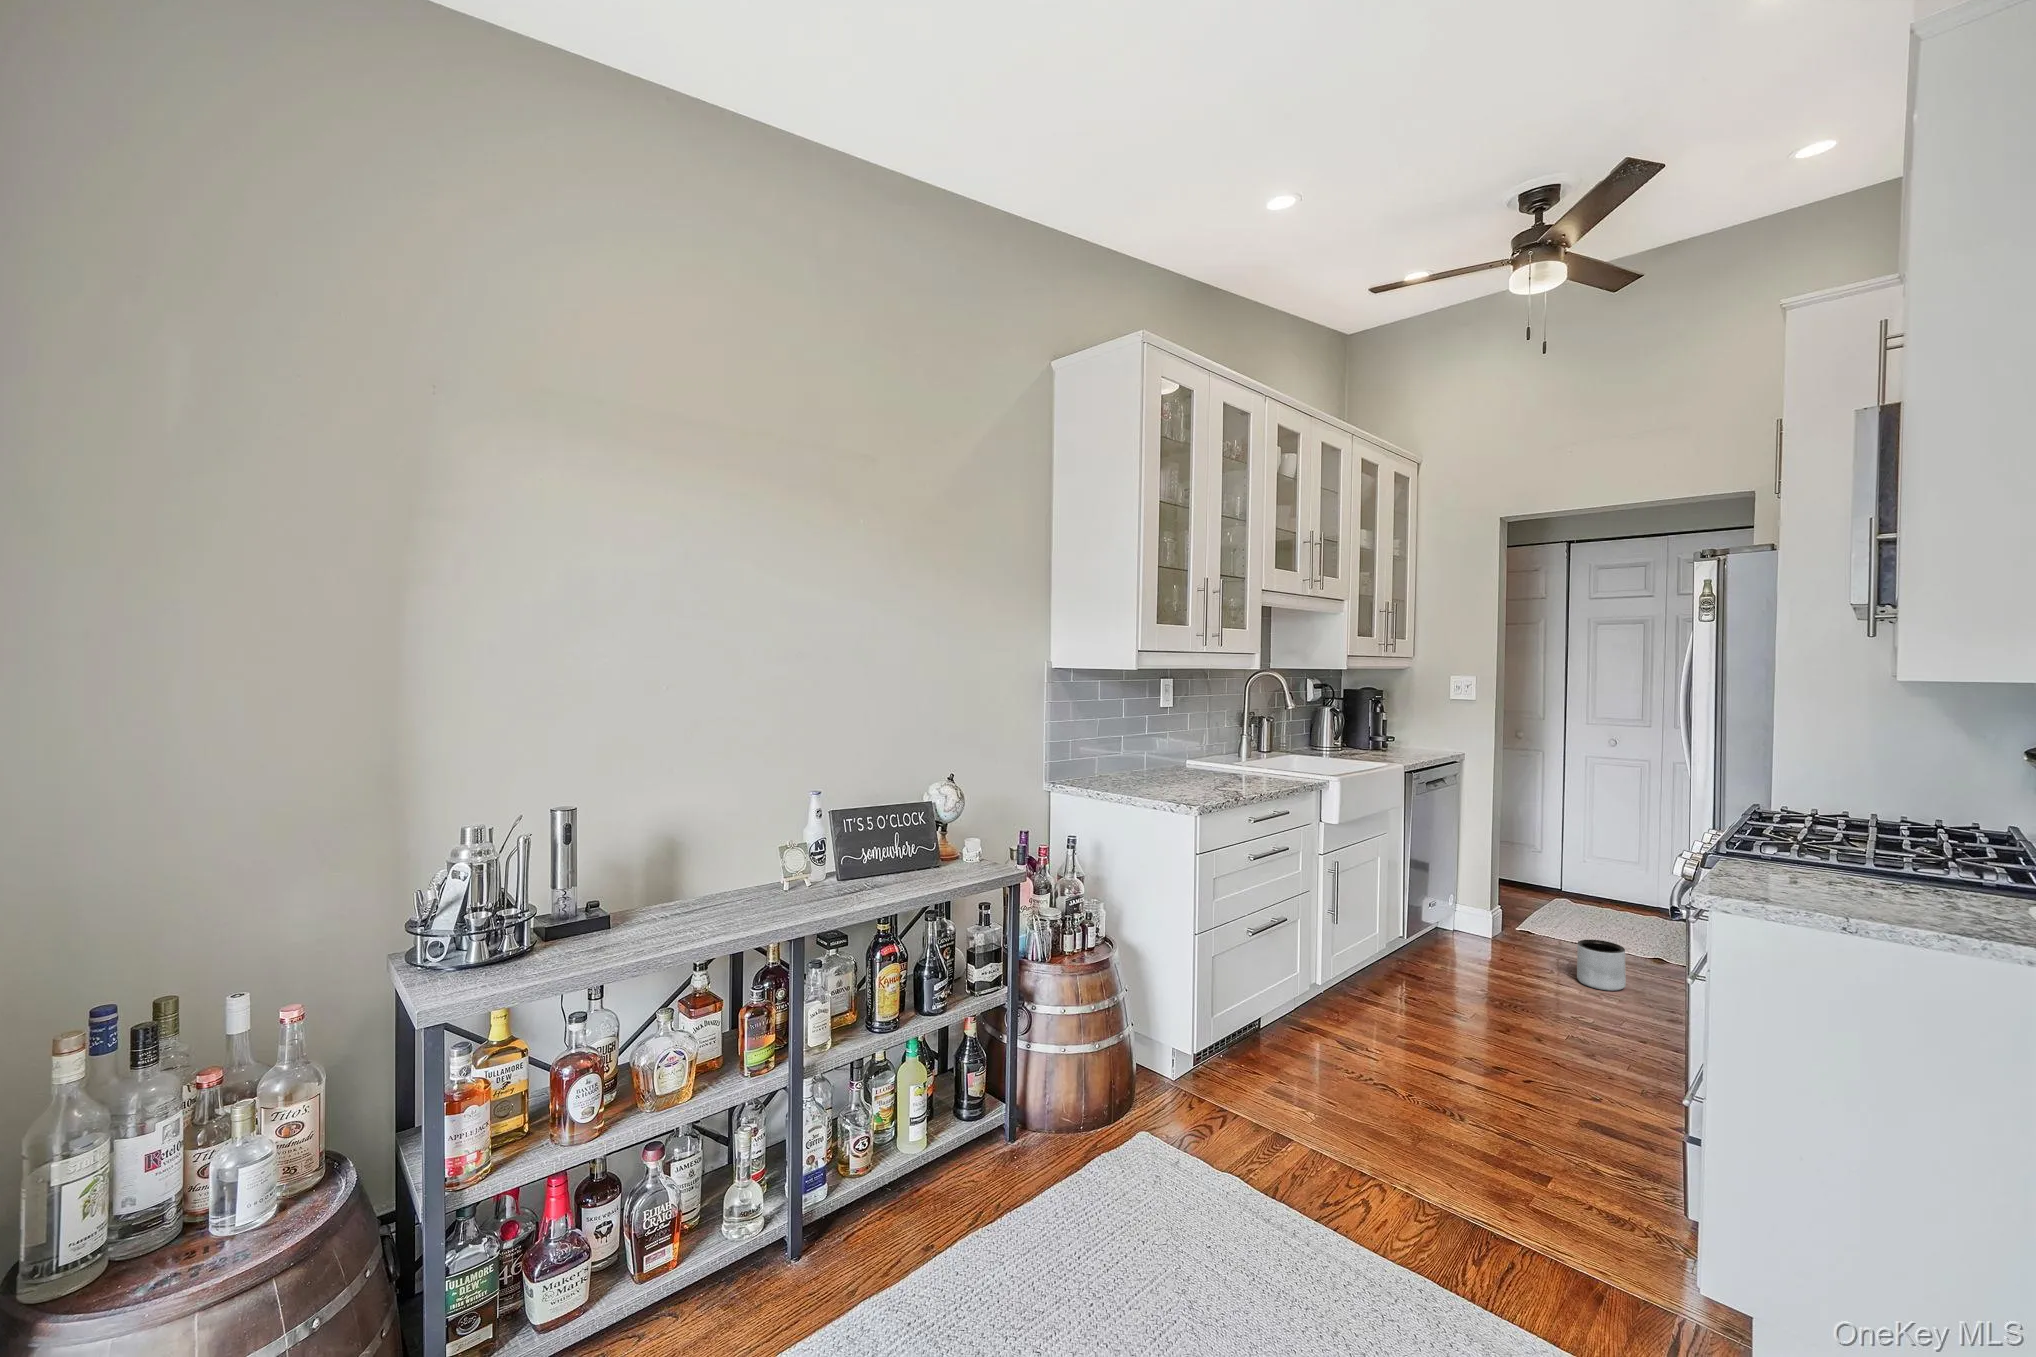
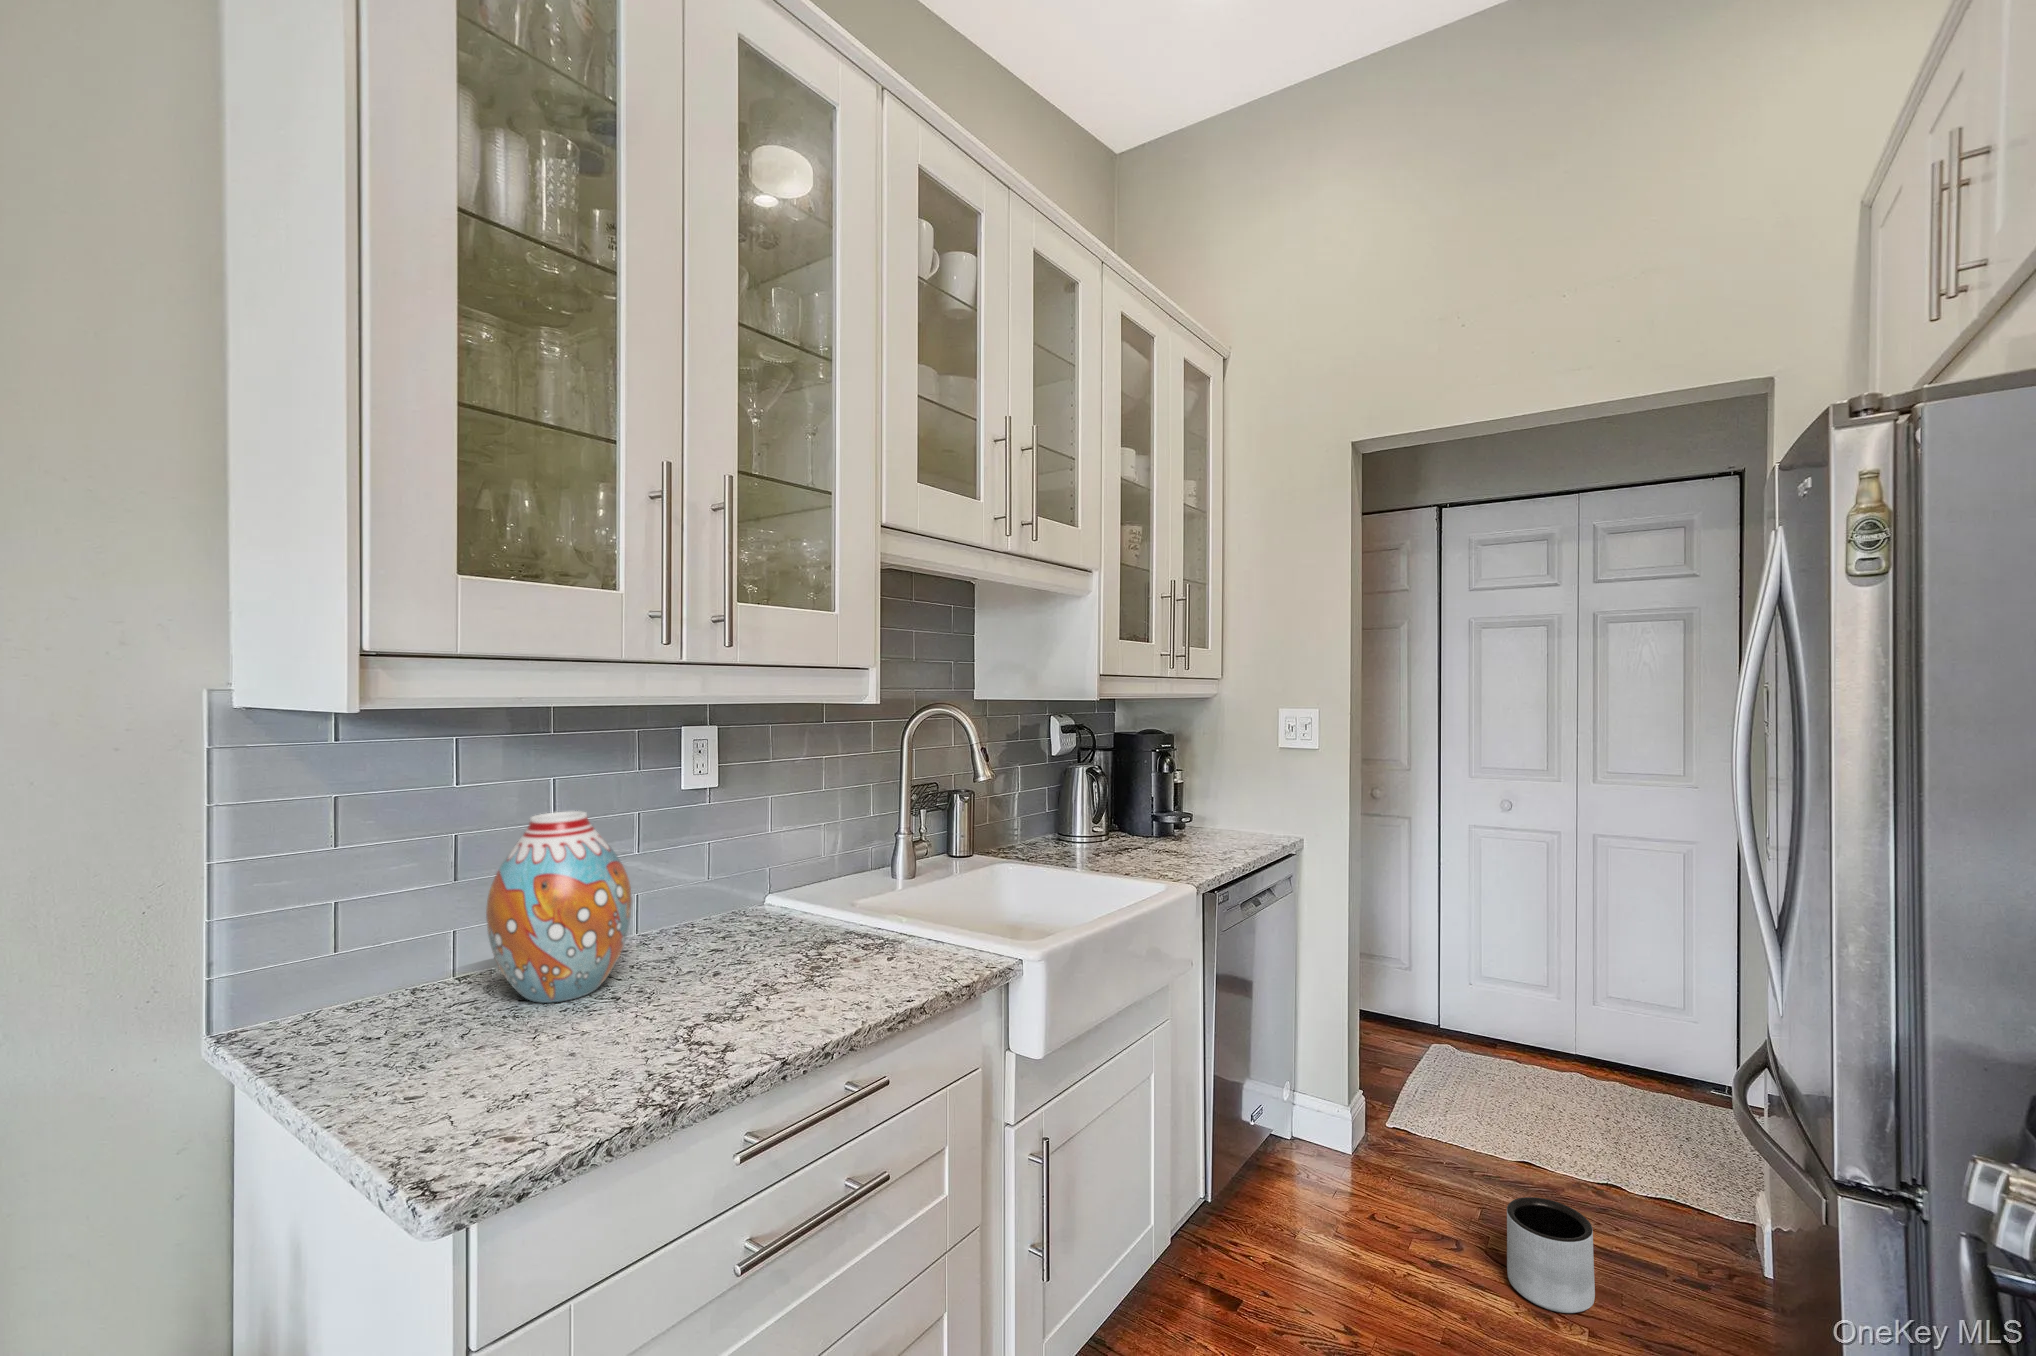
vase: none [1121,709,1173,780] -> present [486,811,632,1003]

